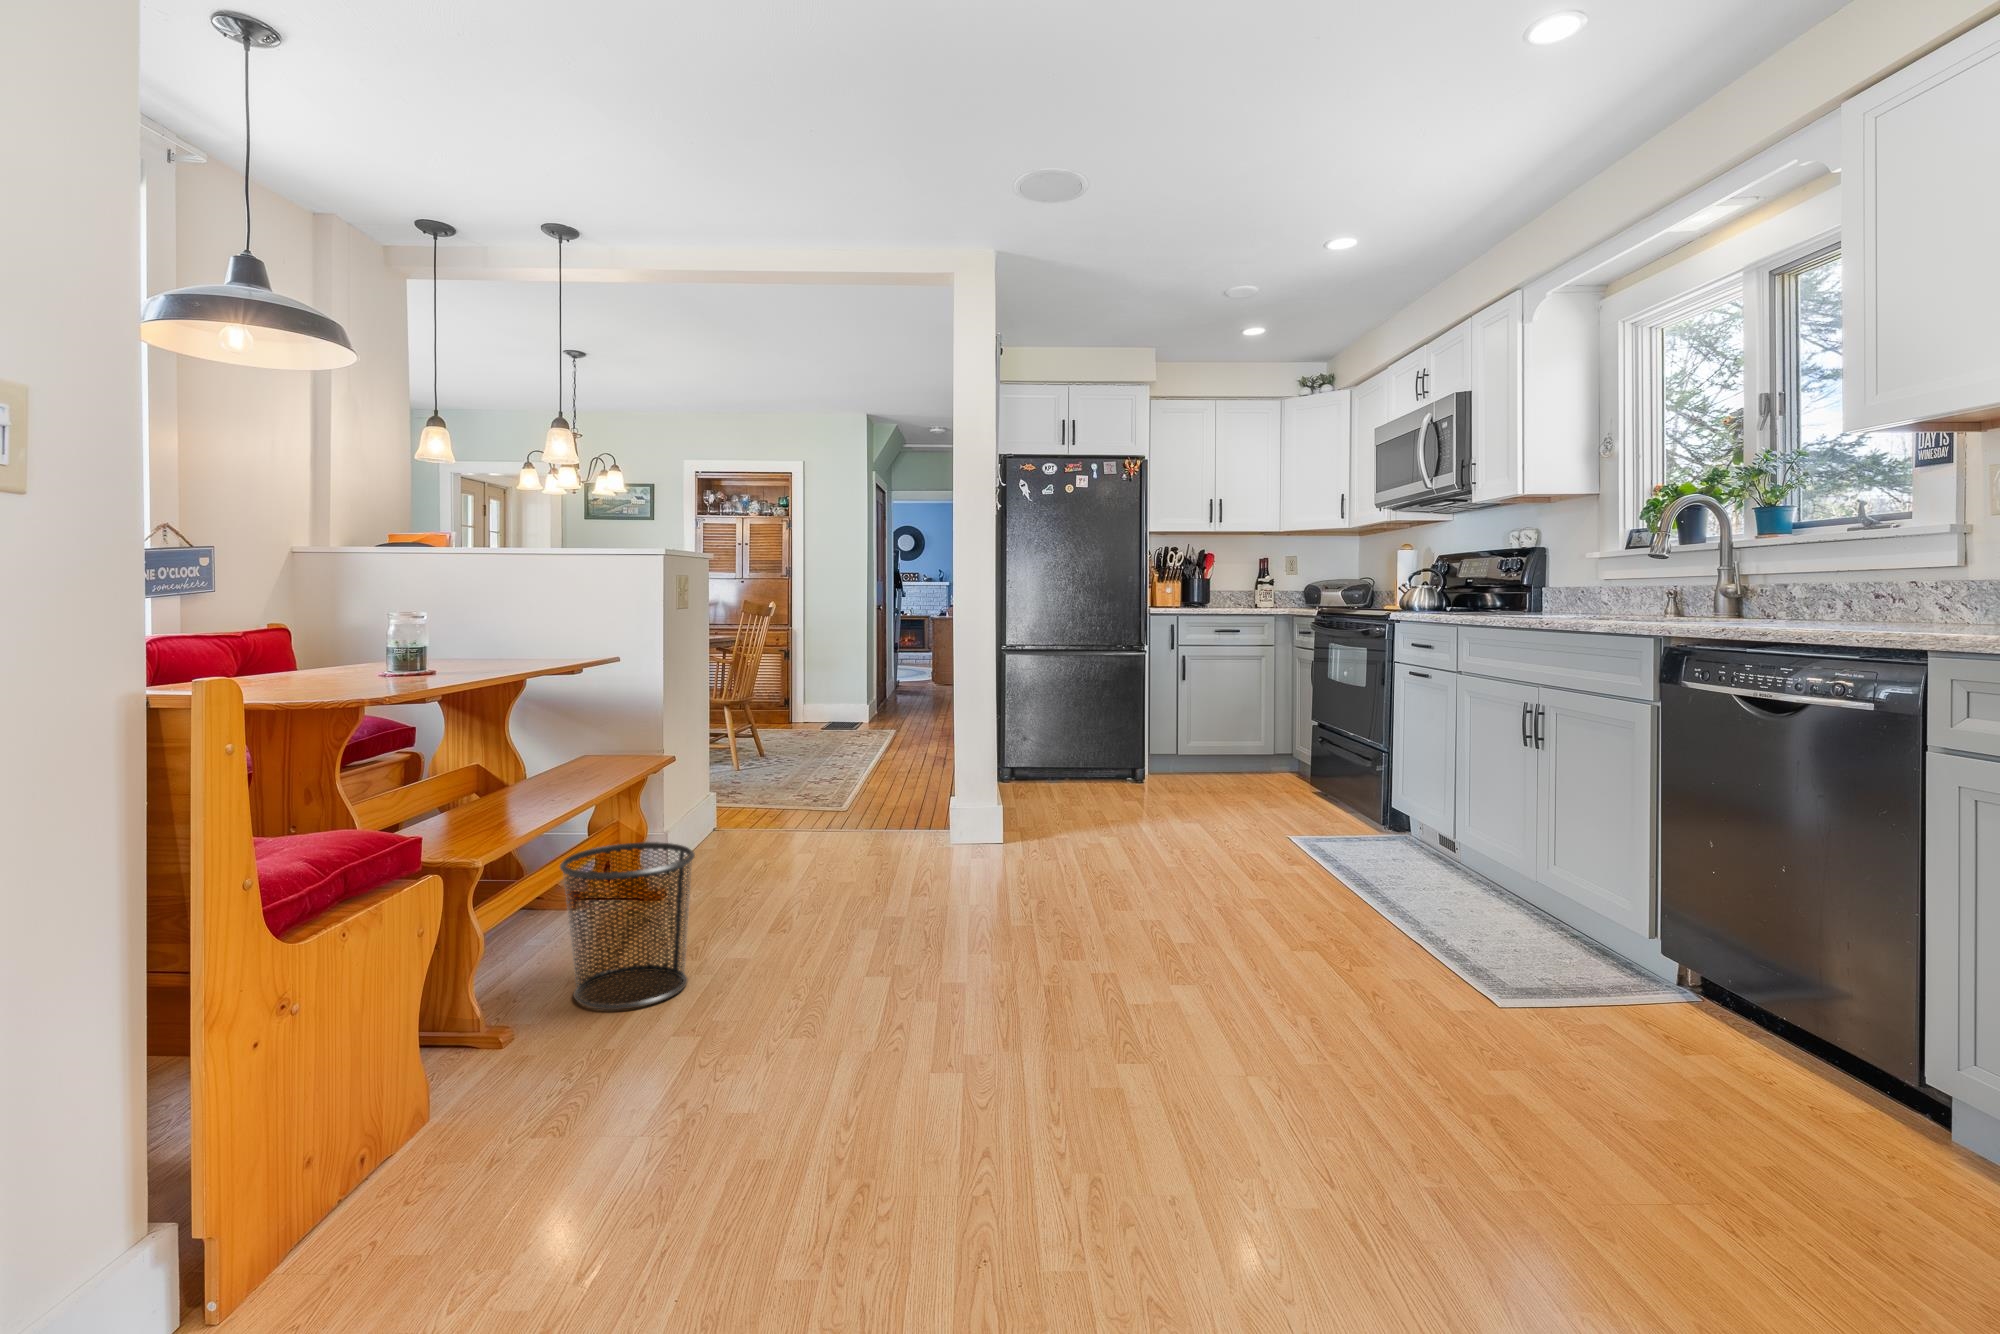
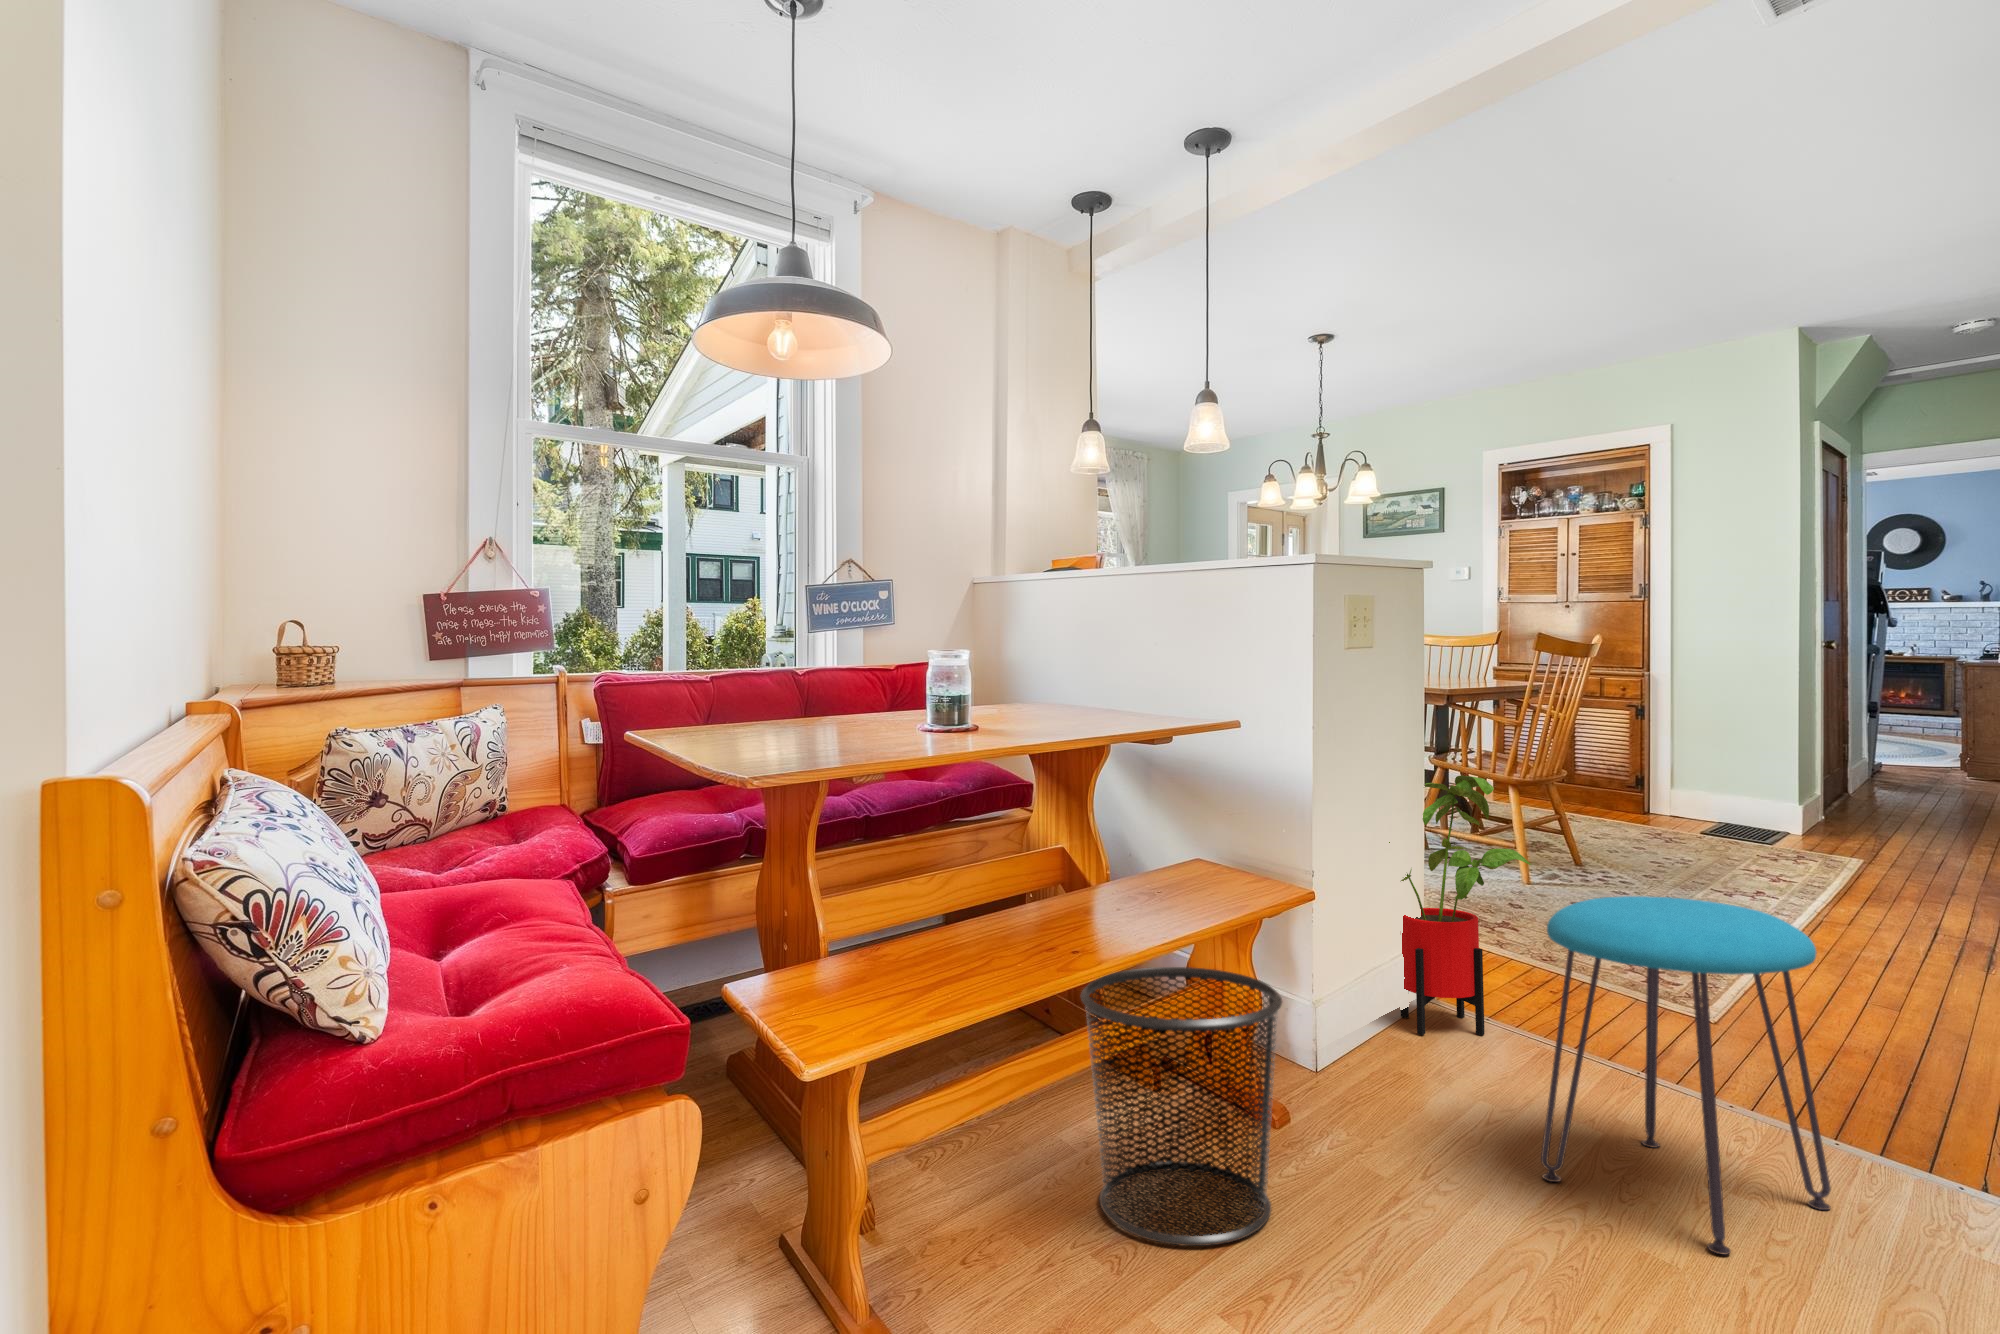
house plant: none [669,709,784,875] -> present [1389,776,1531,1035]
stool: none [816,769,939,936] -> present [1541,896,1831,1254]

